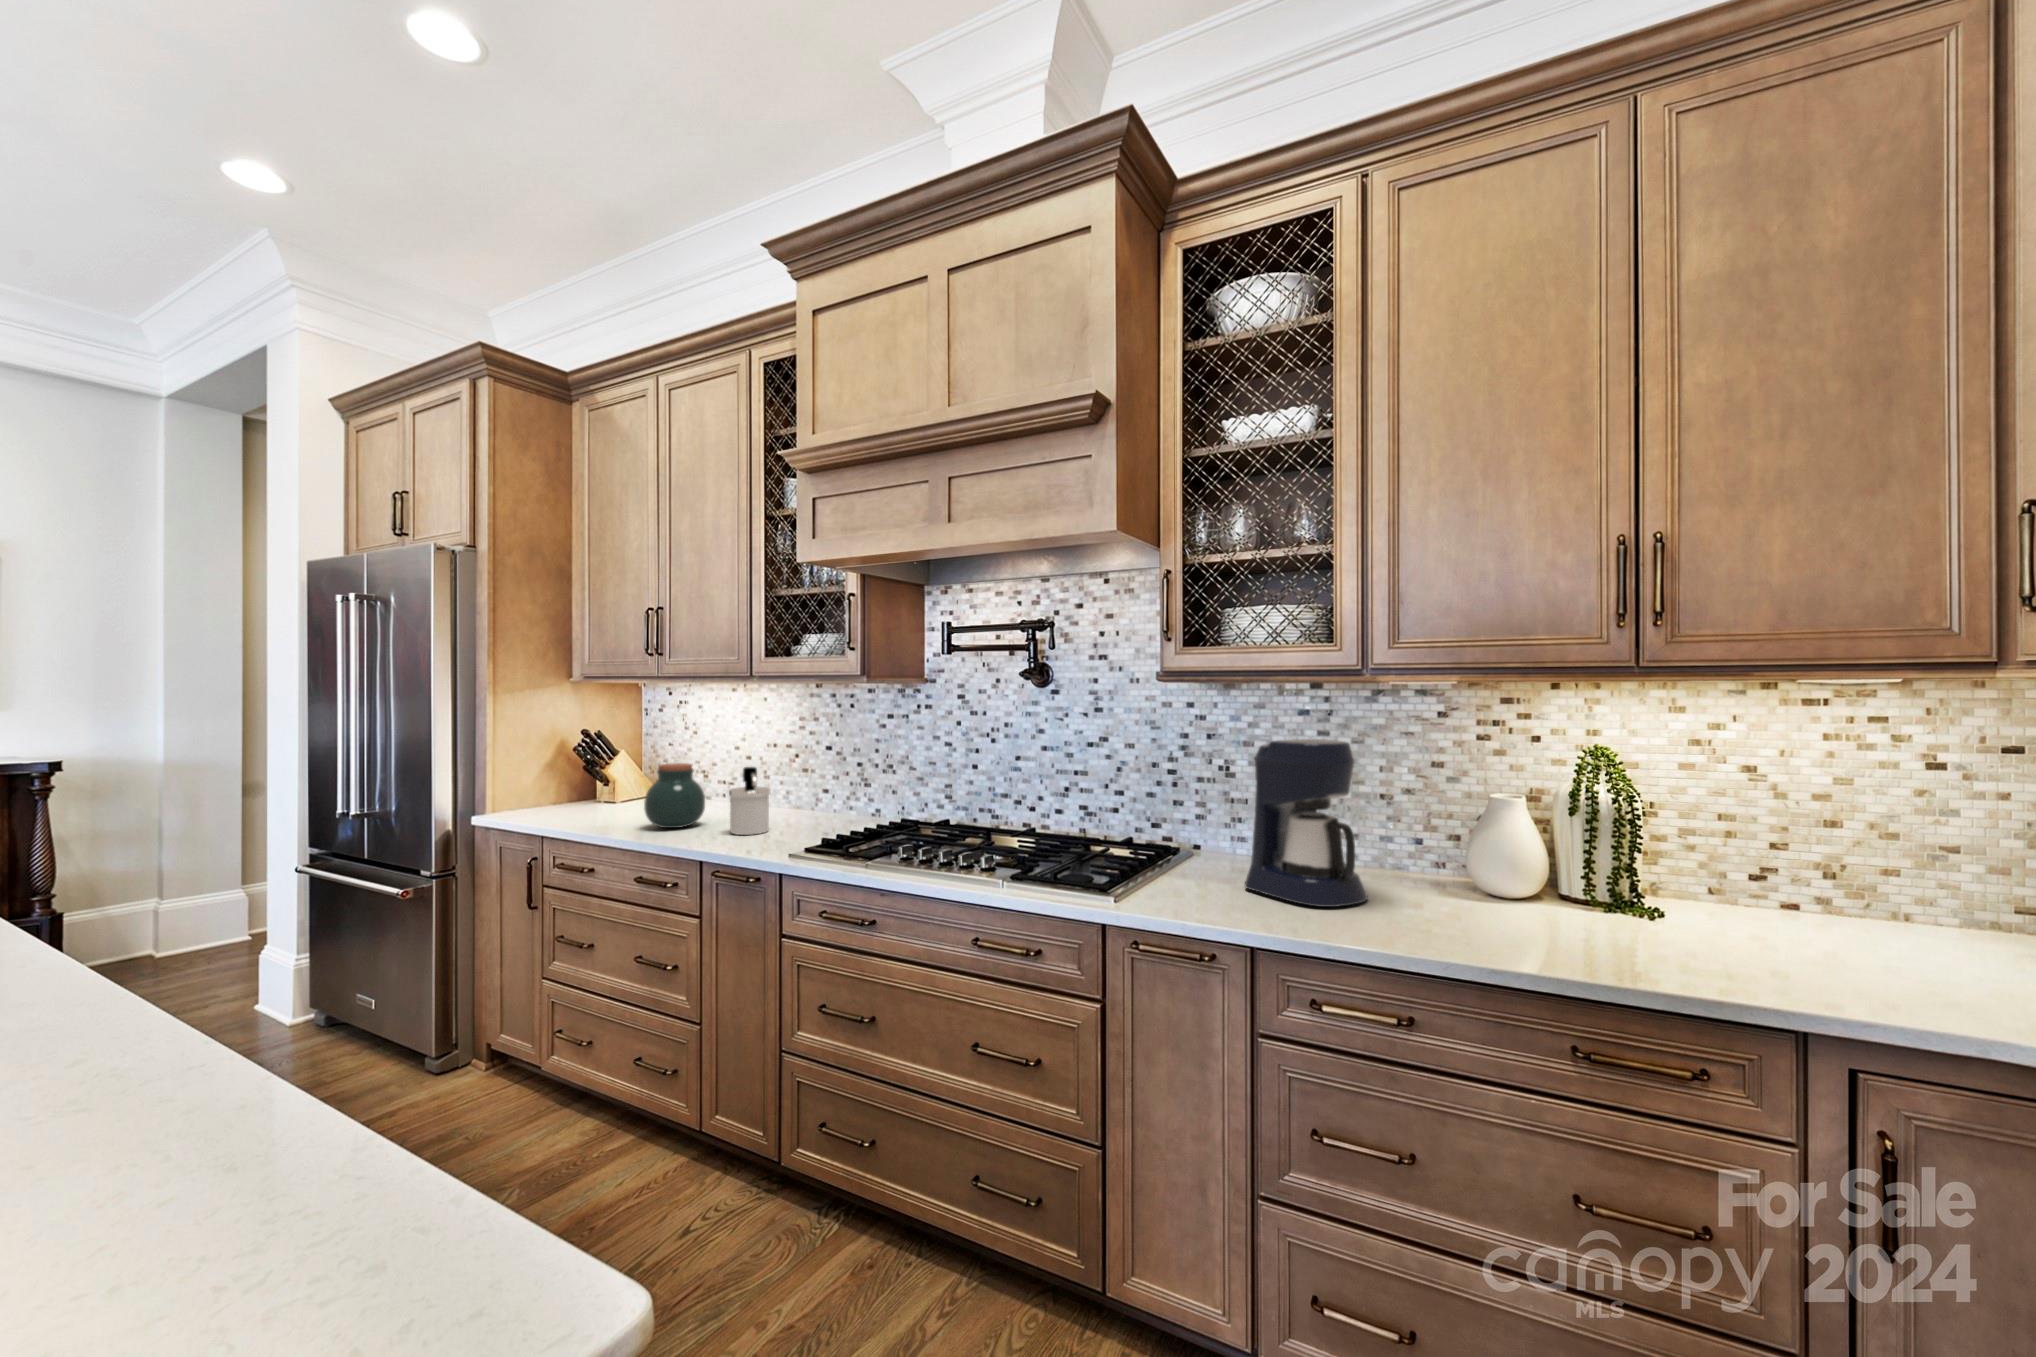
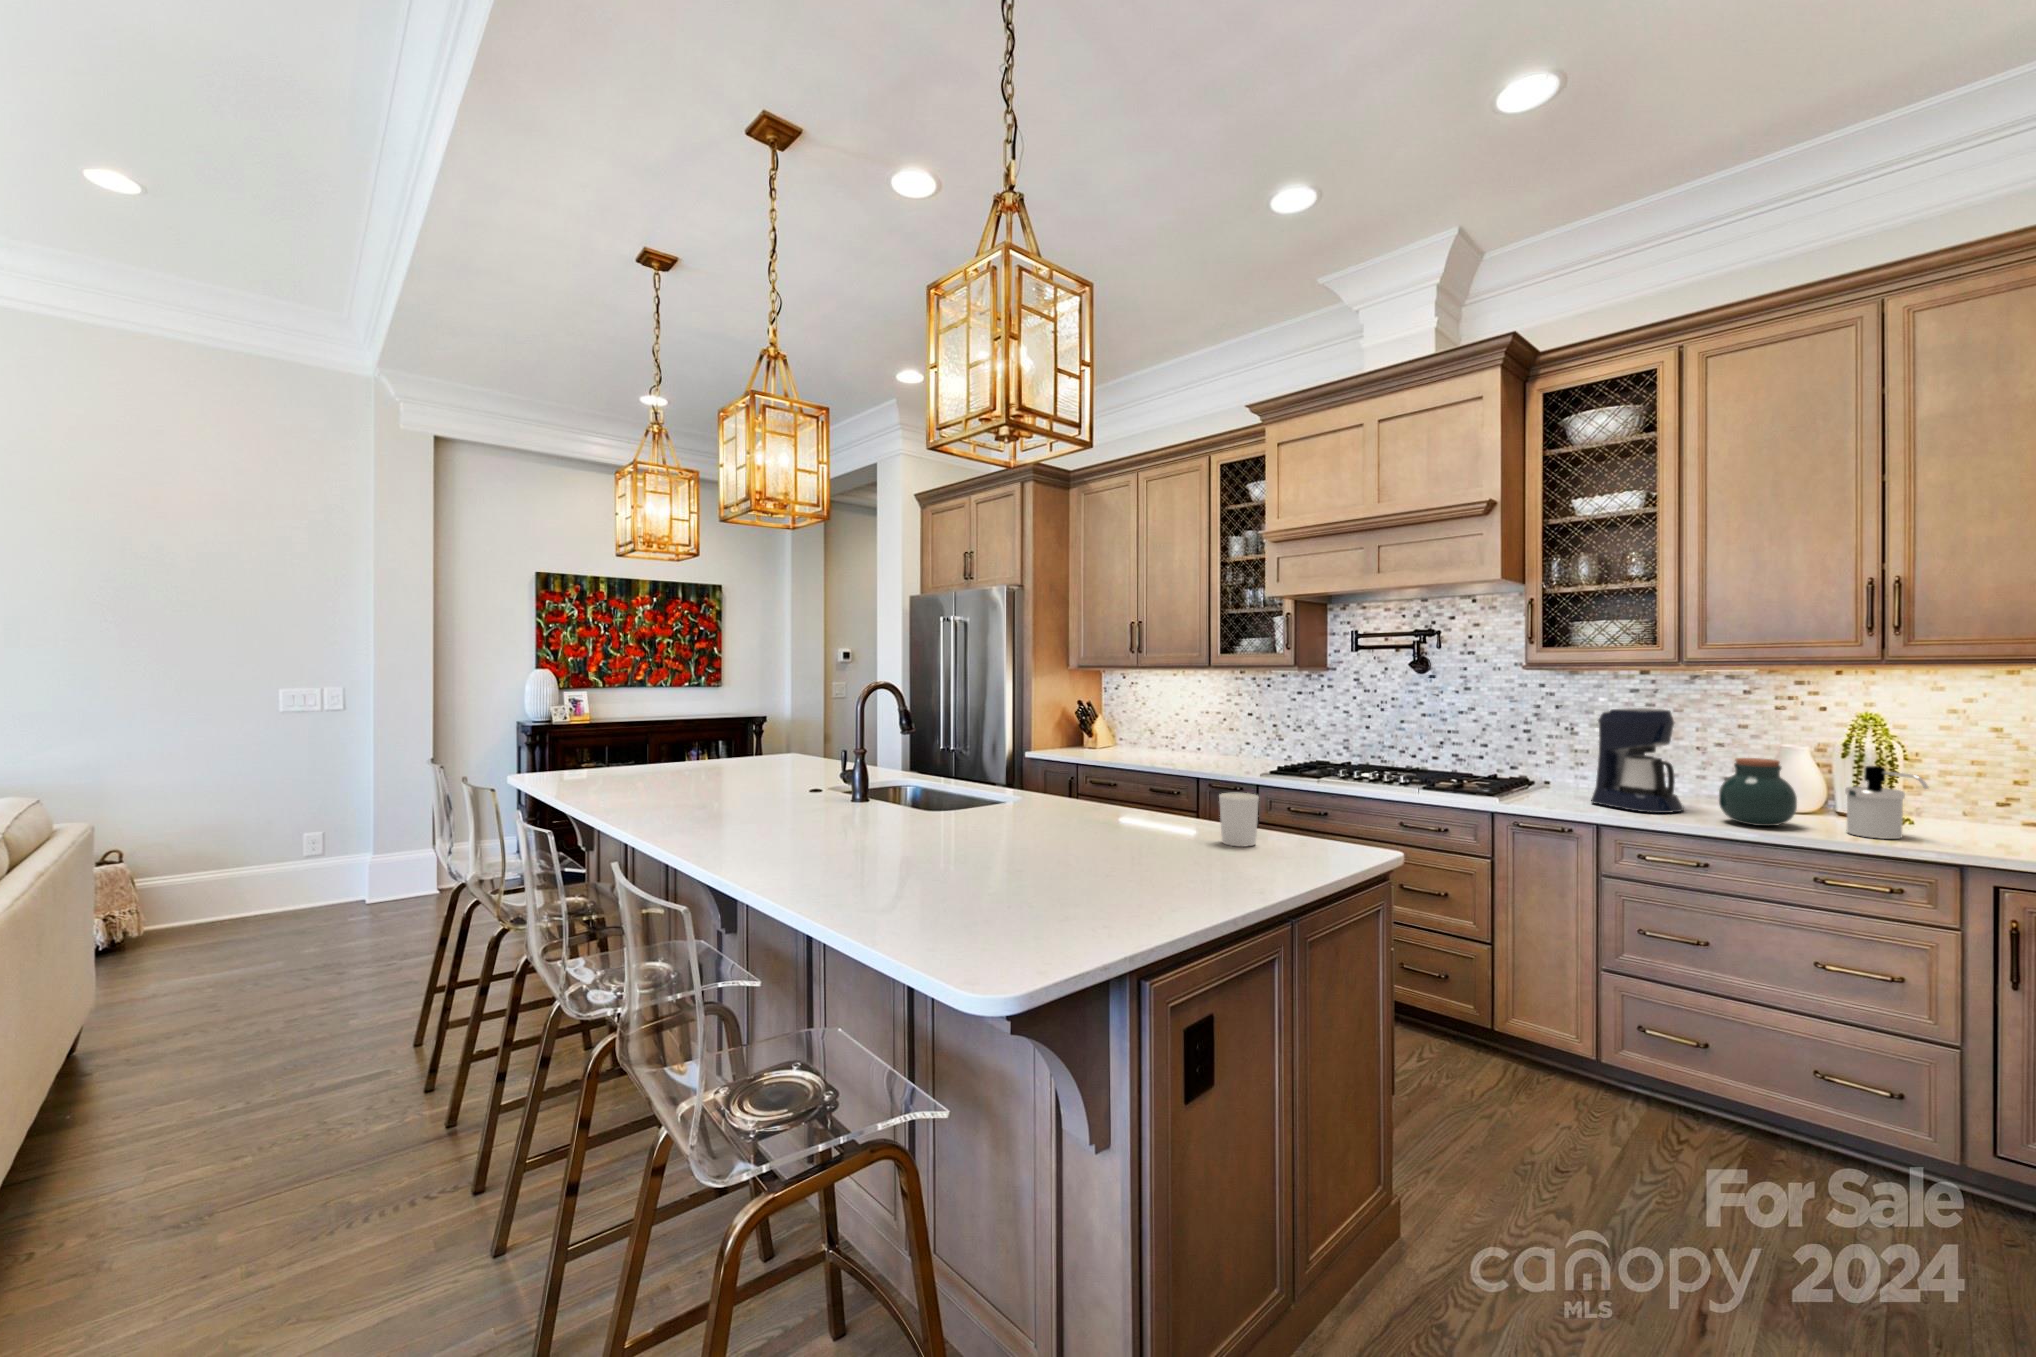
jar: present [644,763,705,828] -> present [1719,758,1797,826]
soap dispenser: present [729,767,770,835] -> present [1845,766,1929,839]
candle holder: none [117,1014,284,1217] -> present [1219,793,1259,846]

